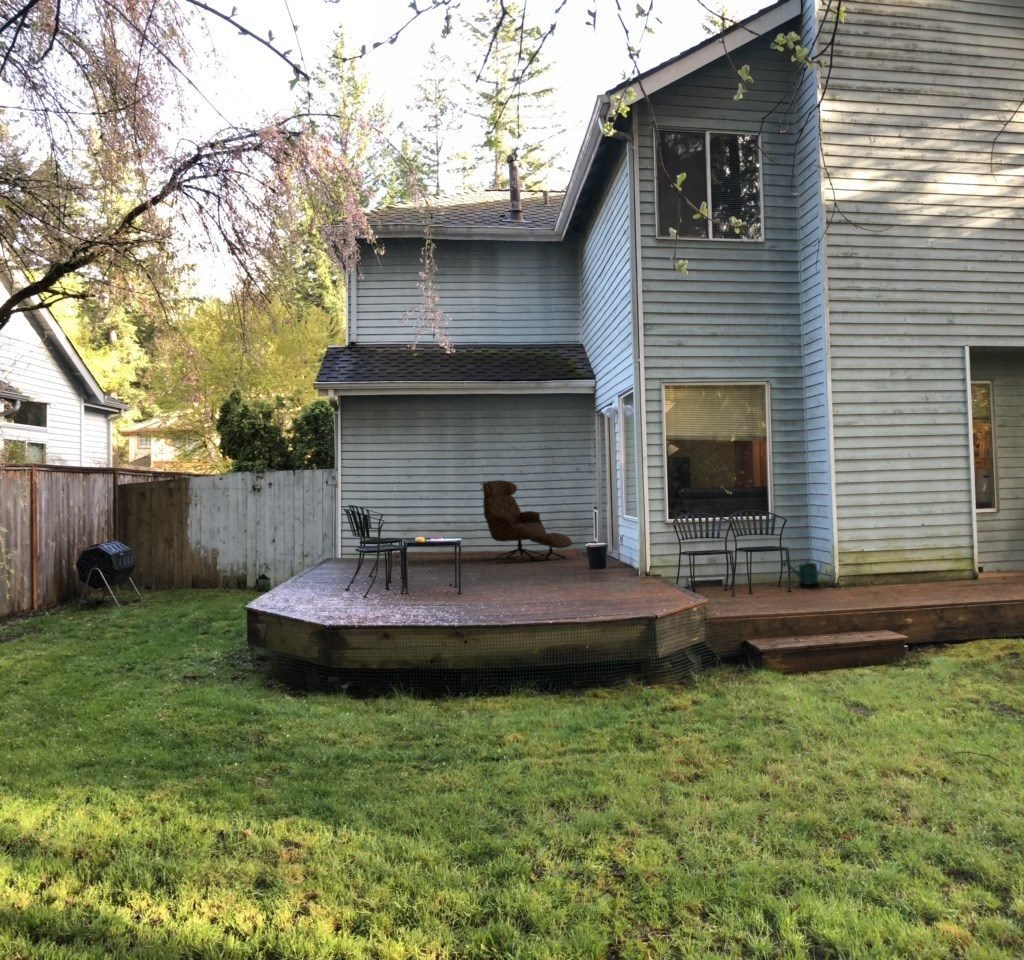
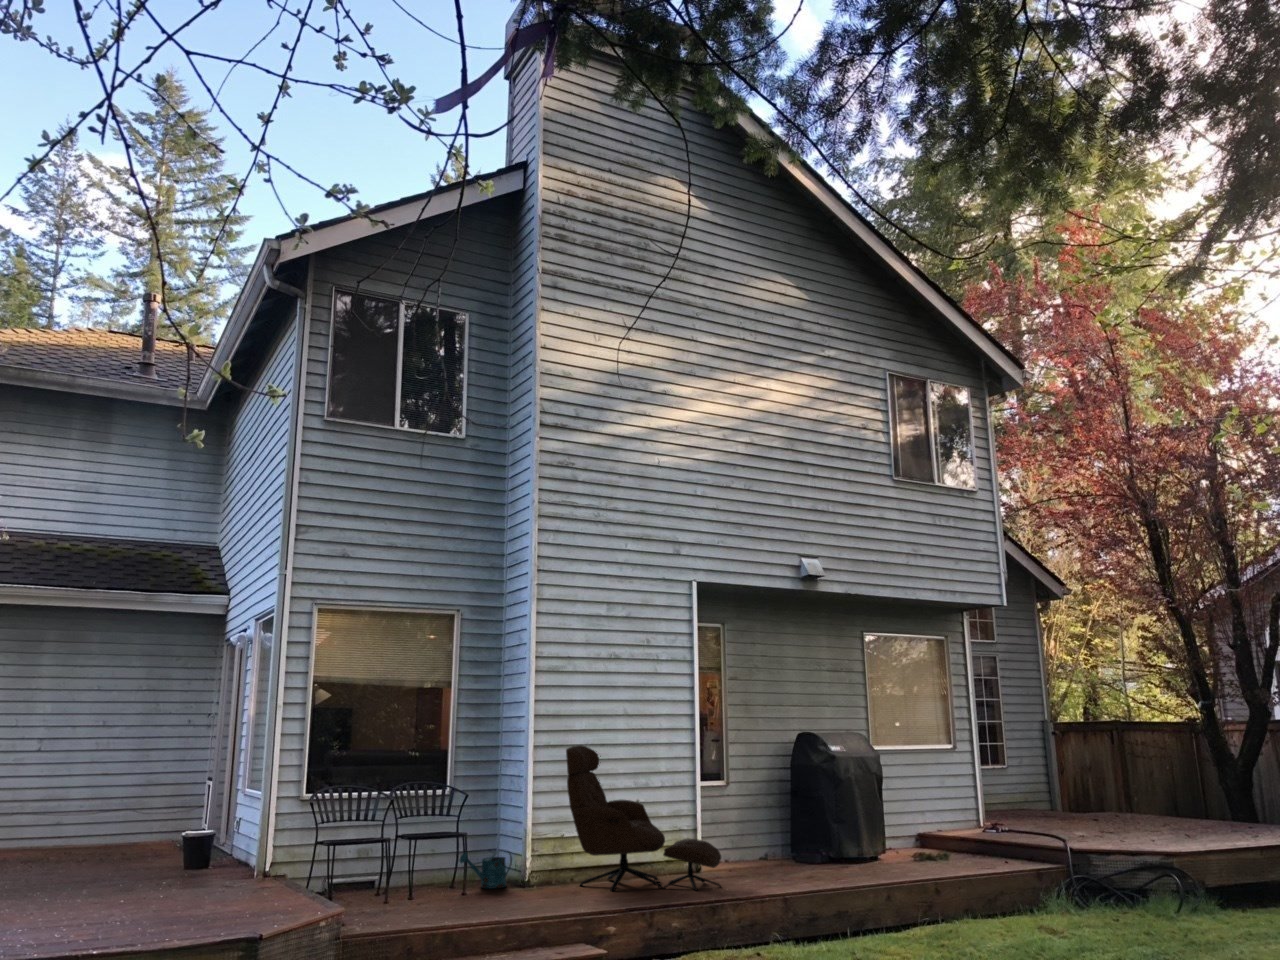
lounge chair: present [483,480,573,560] -> present [566,745,721,891]

